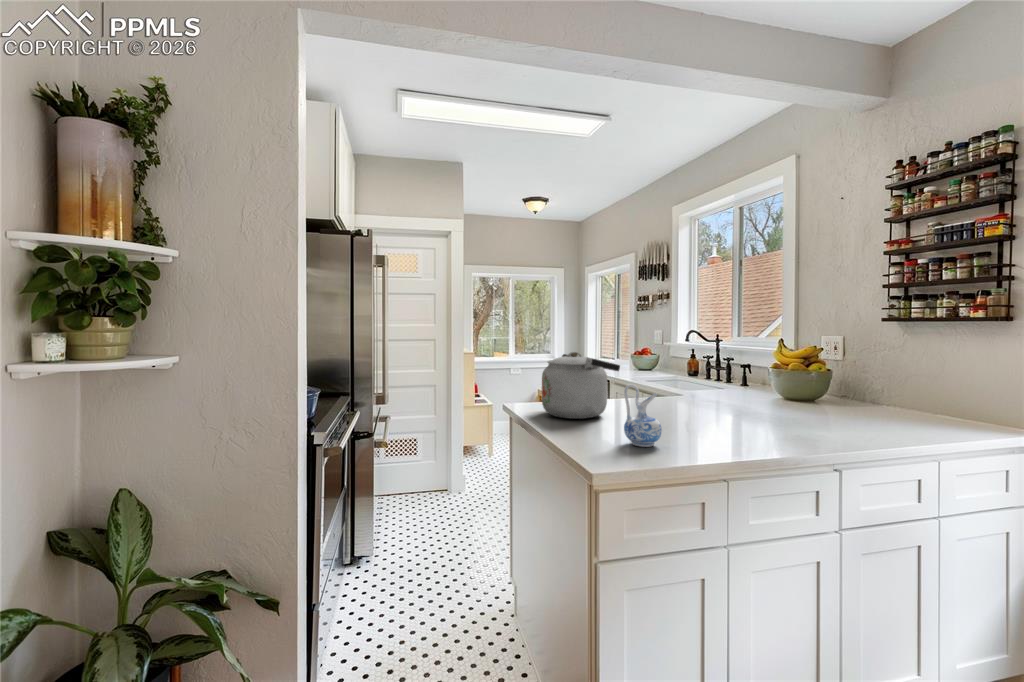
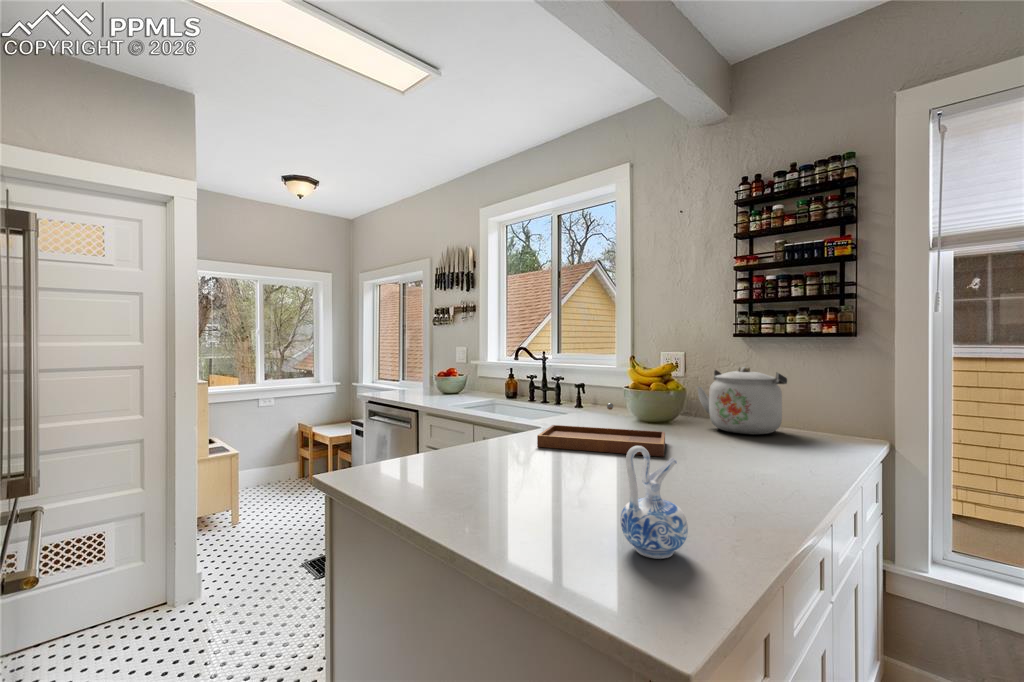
kettle: present [542,352,620,419] -> present [697,367,787,434]
tray: none [656,375,769,416] -> present [537,403,665,457]

